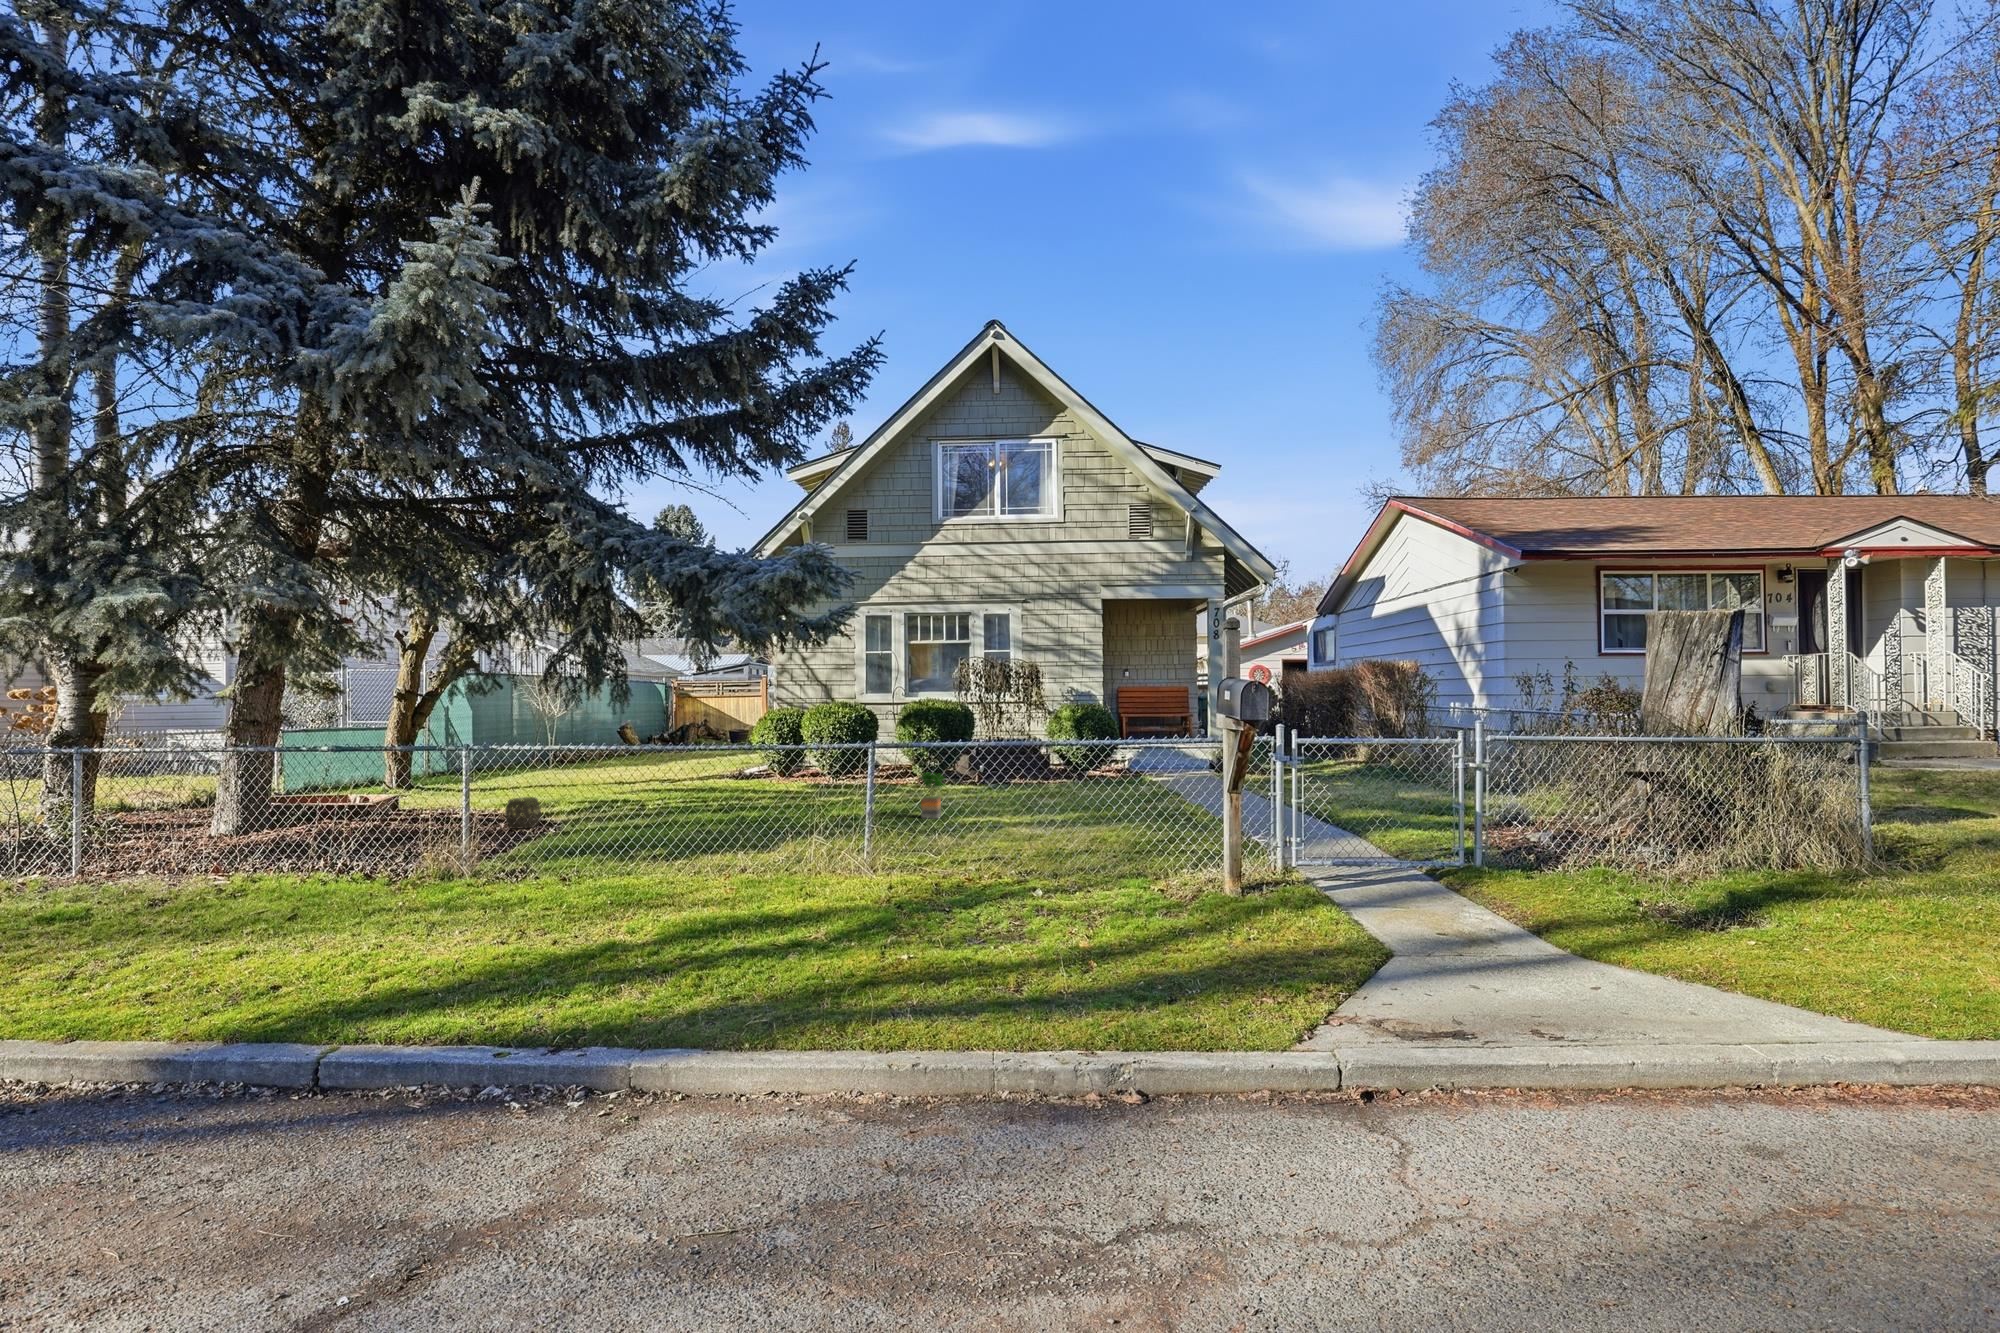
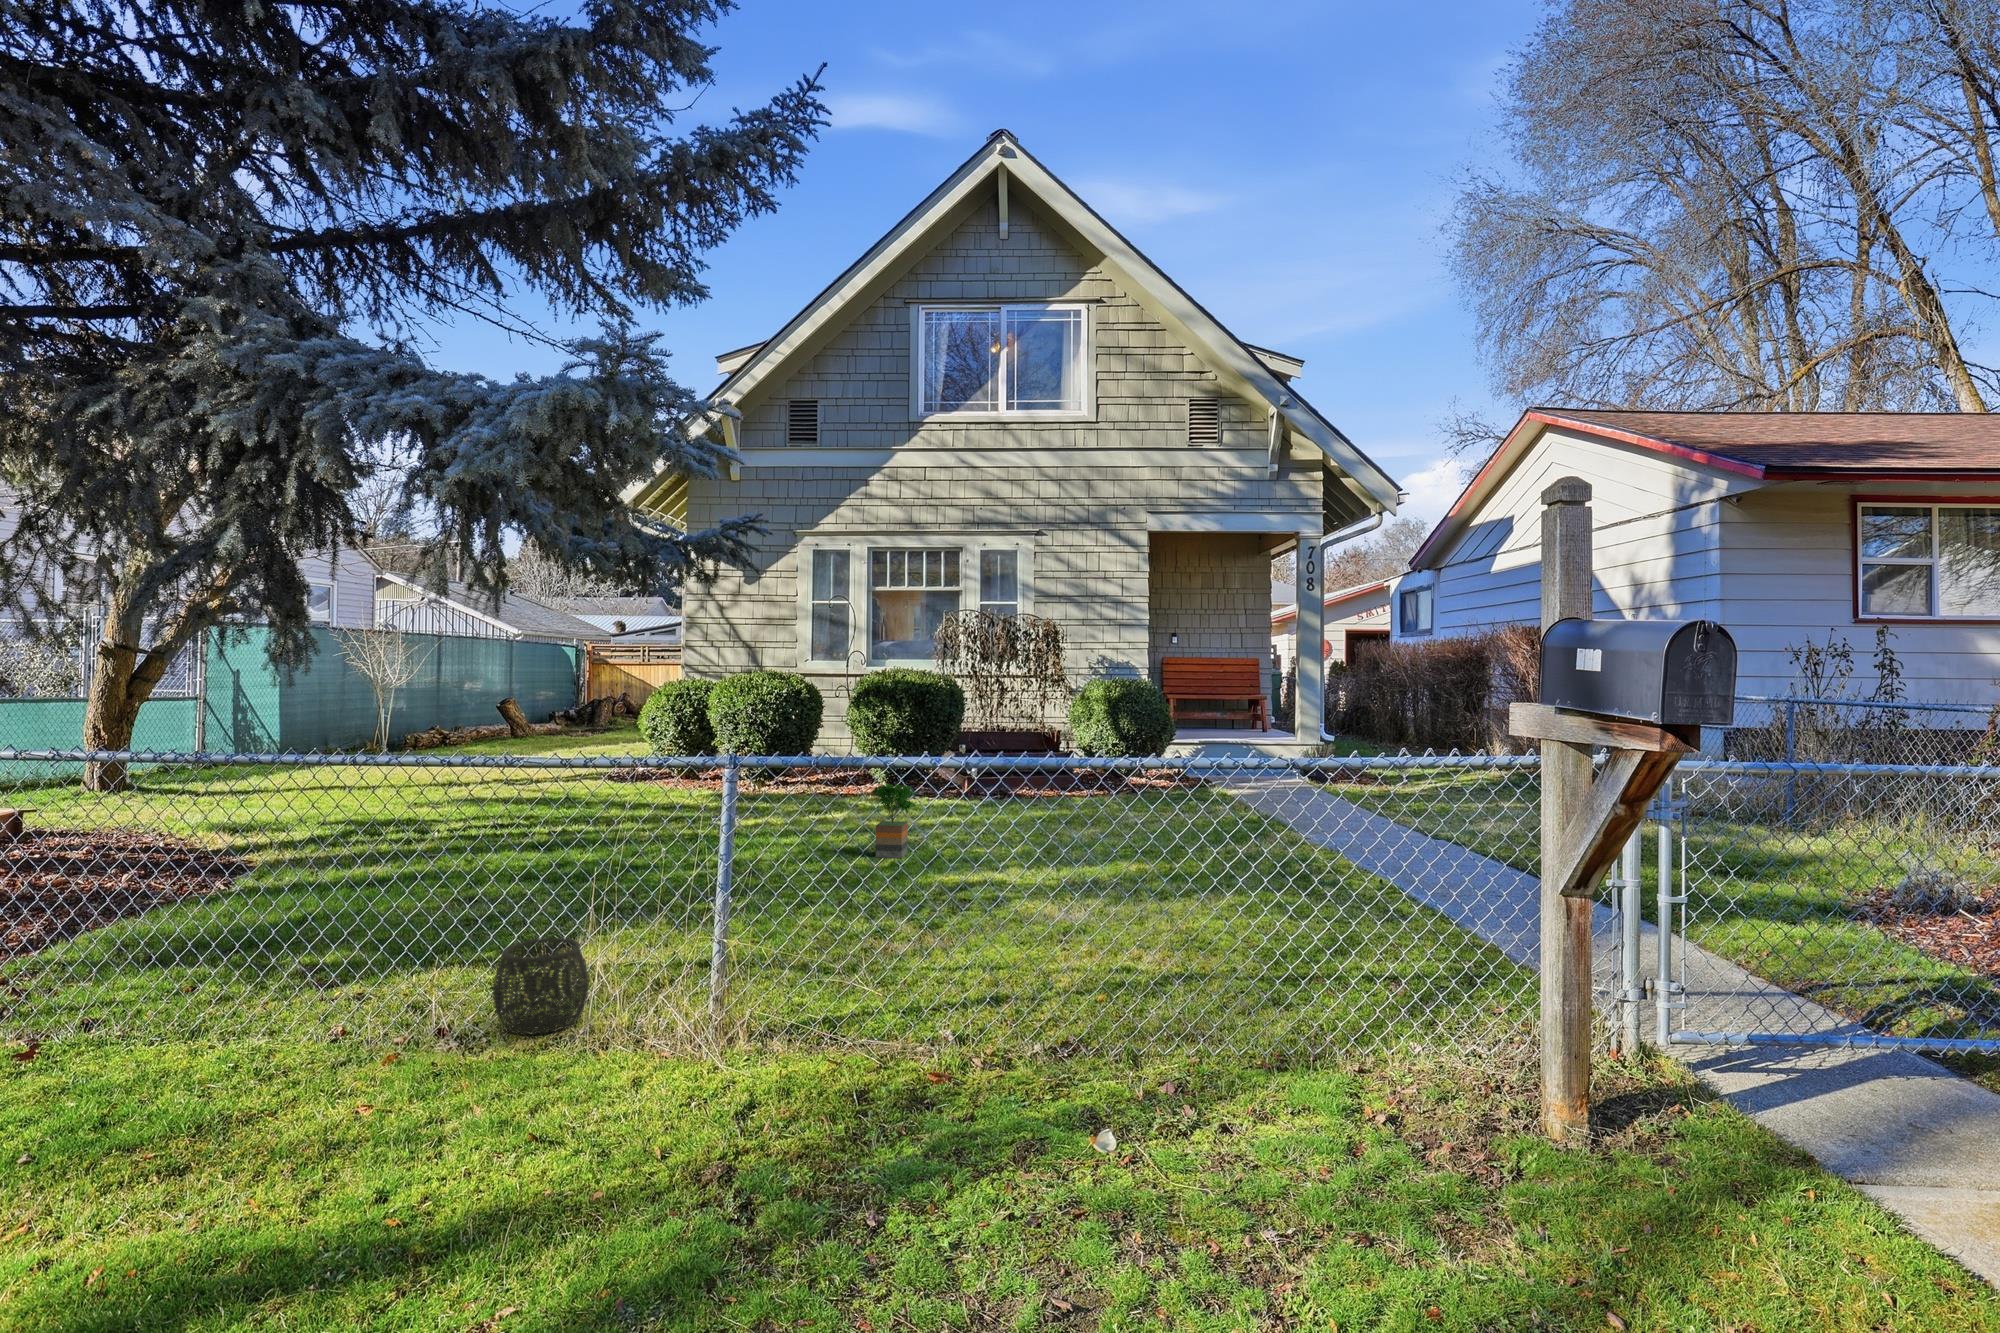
woven basket: present [505,797,541,829] -> present [492,938,589,1035]

